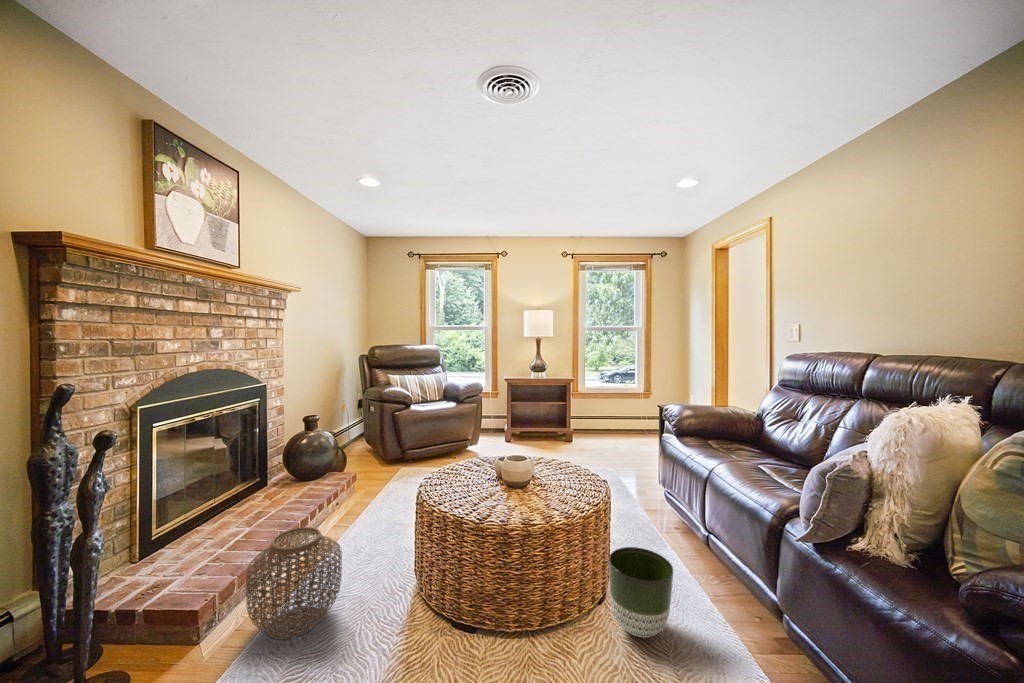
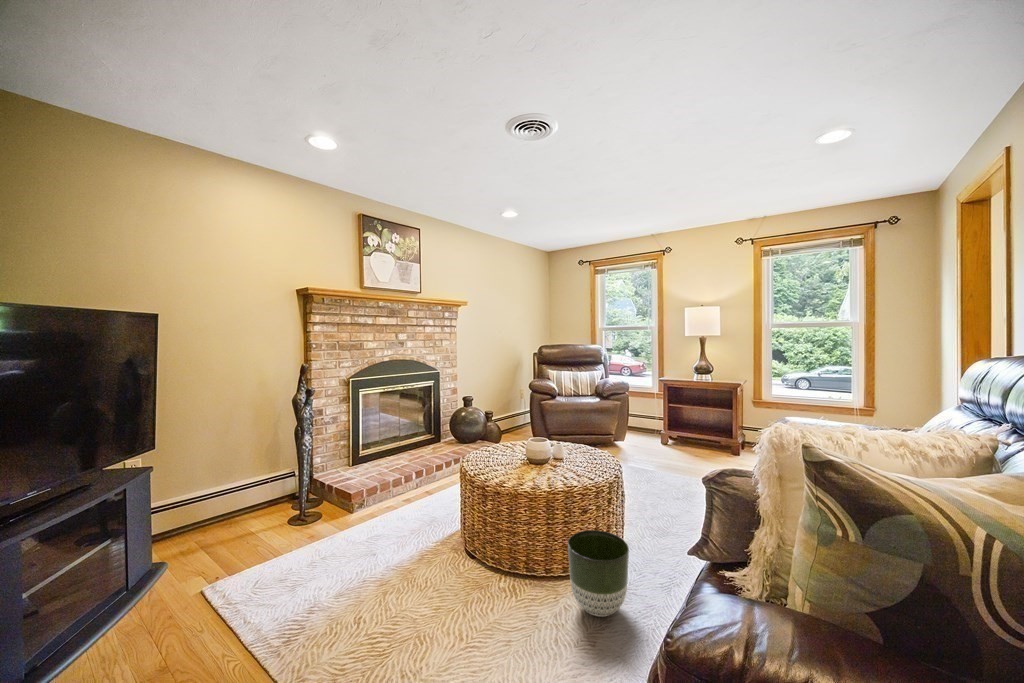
woven basket: present [246,527,342,640] -> none [367,460,423,526]

